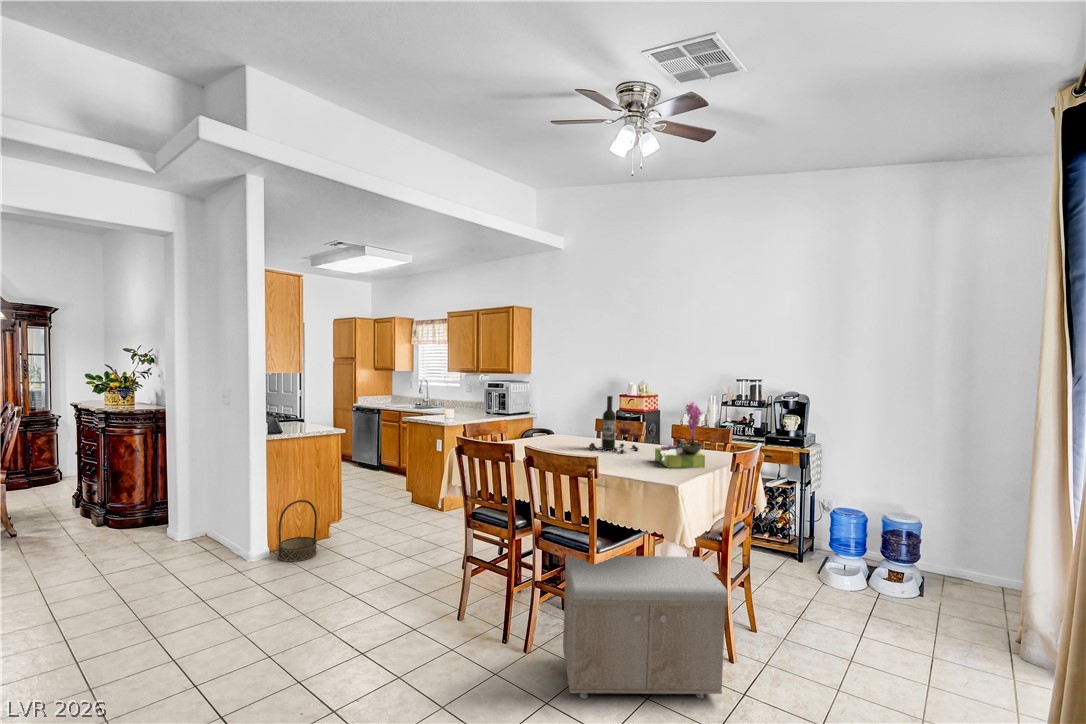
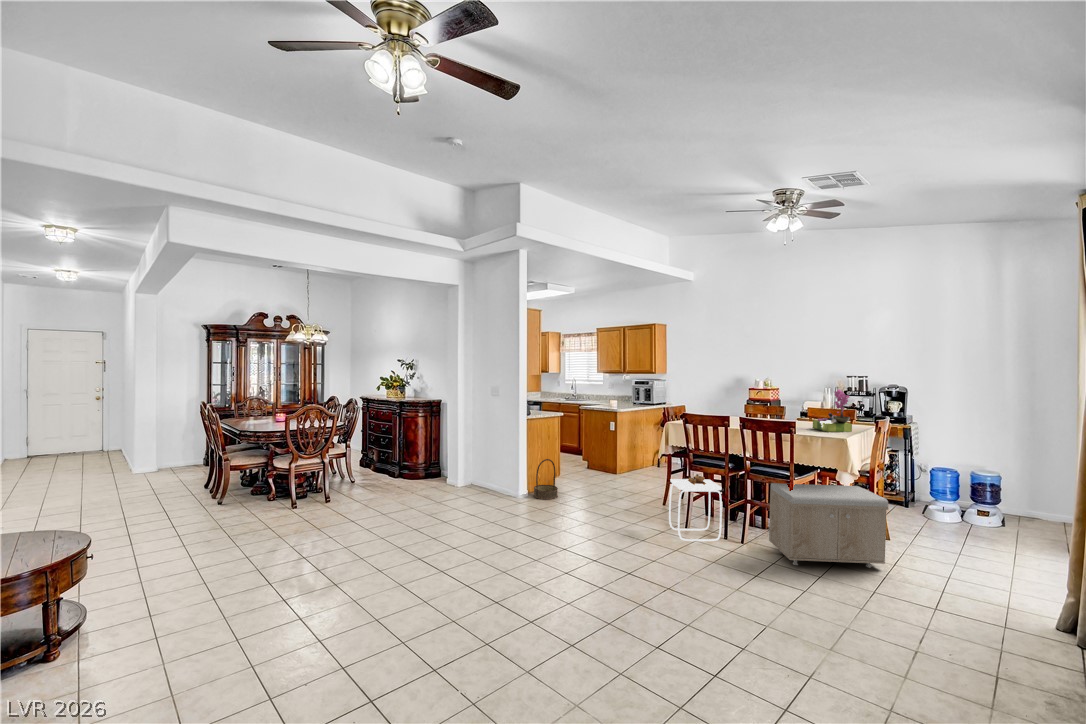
wine bottle: present [589,396,641,453] -> none [756,387,798,426]
side table: none [427,535,499,646] -> present [669,474,722,541]

